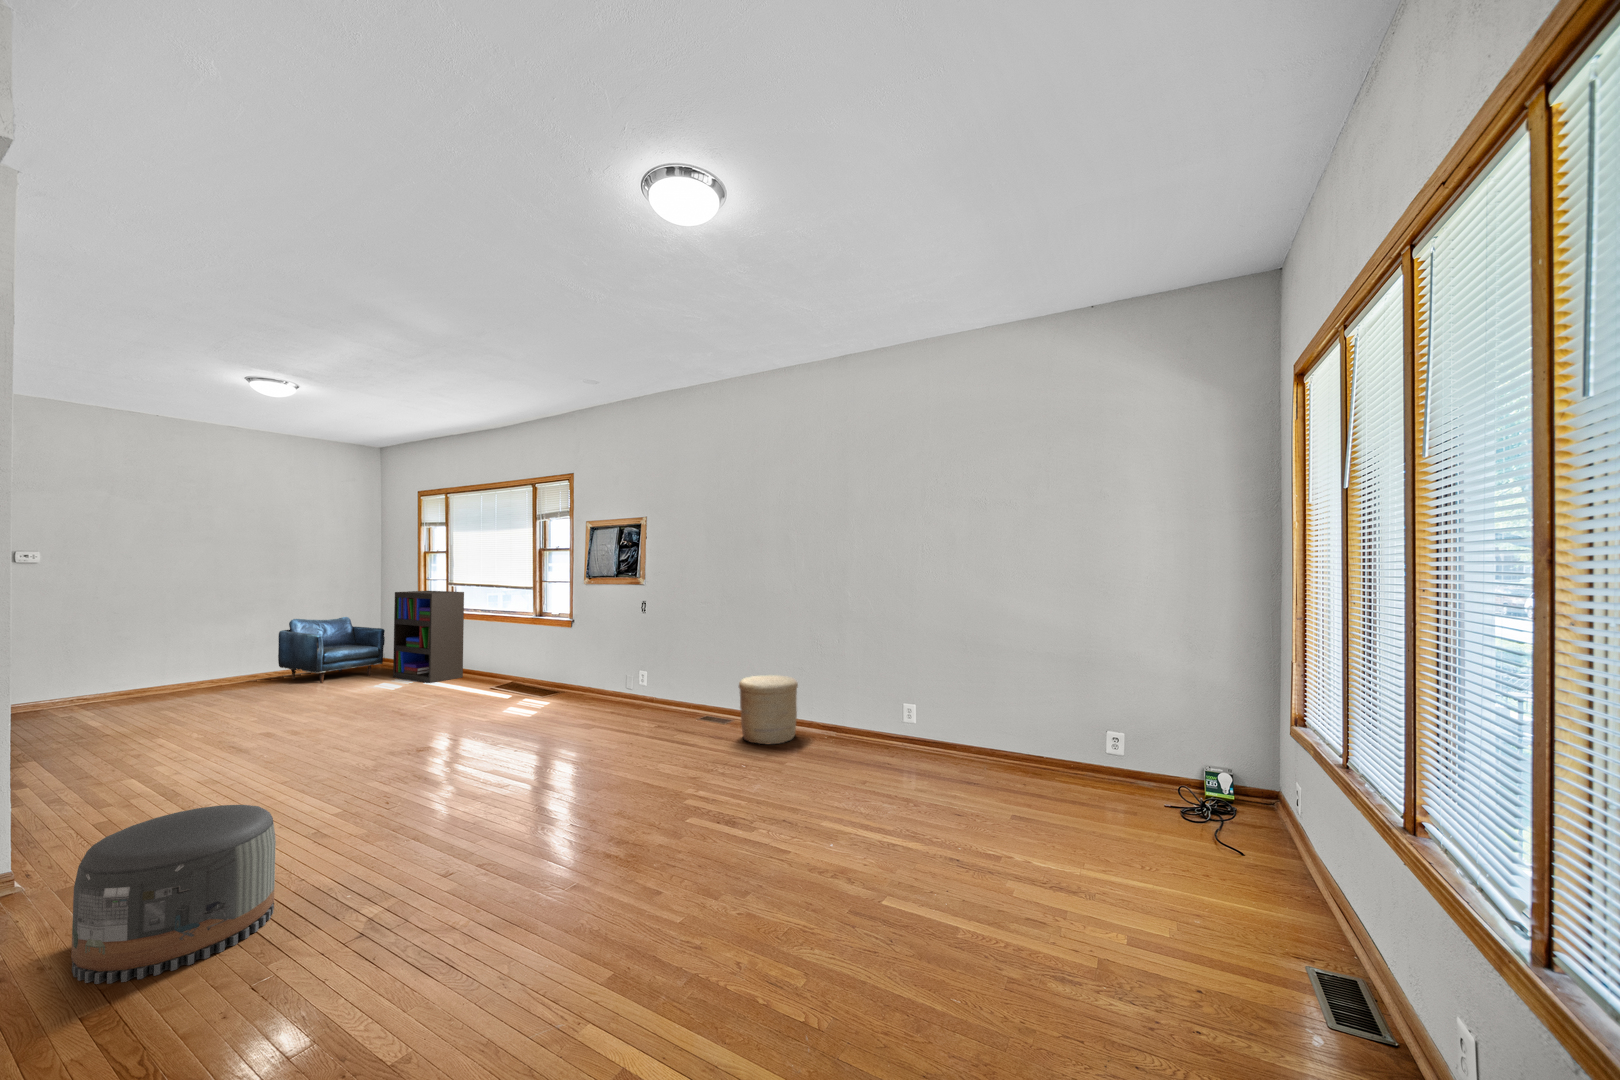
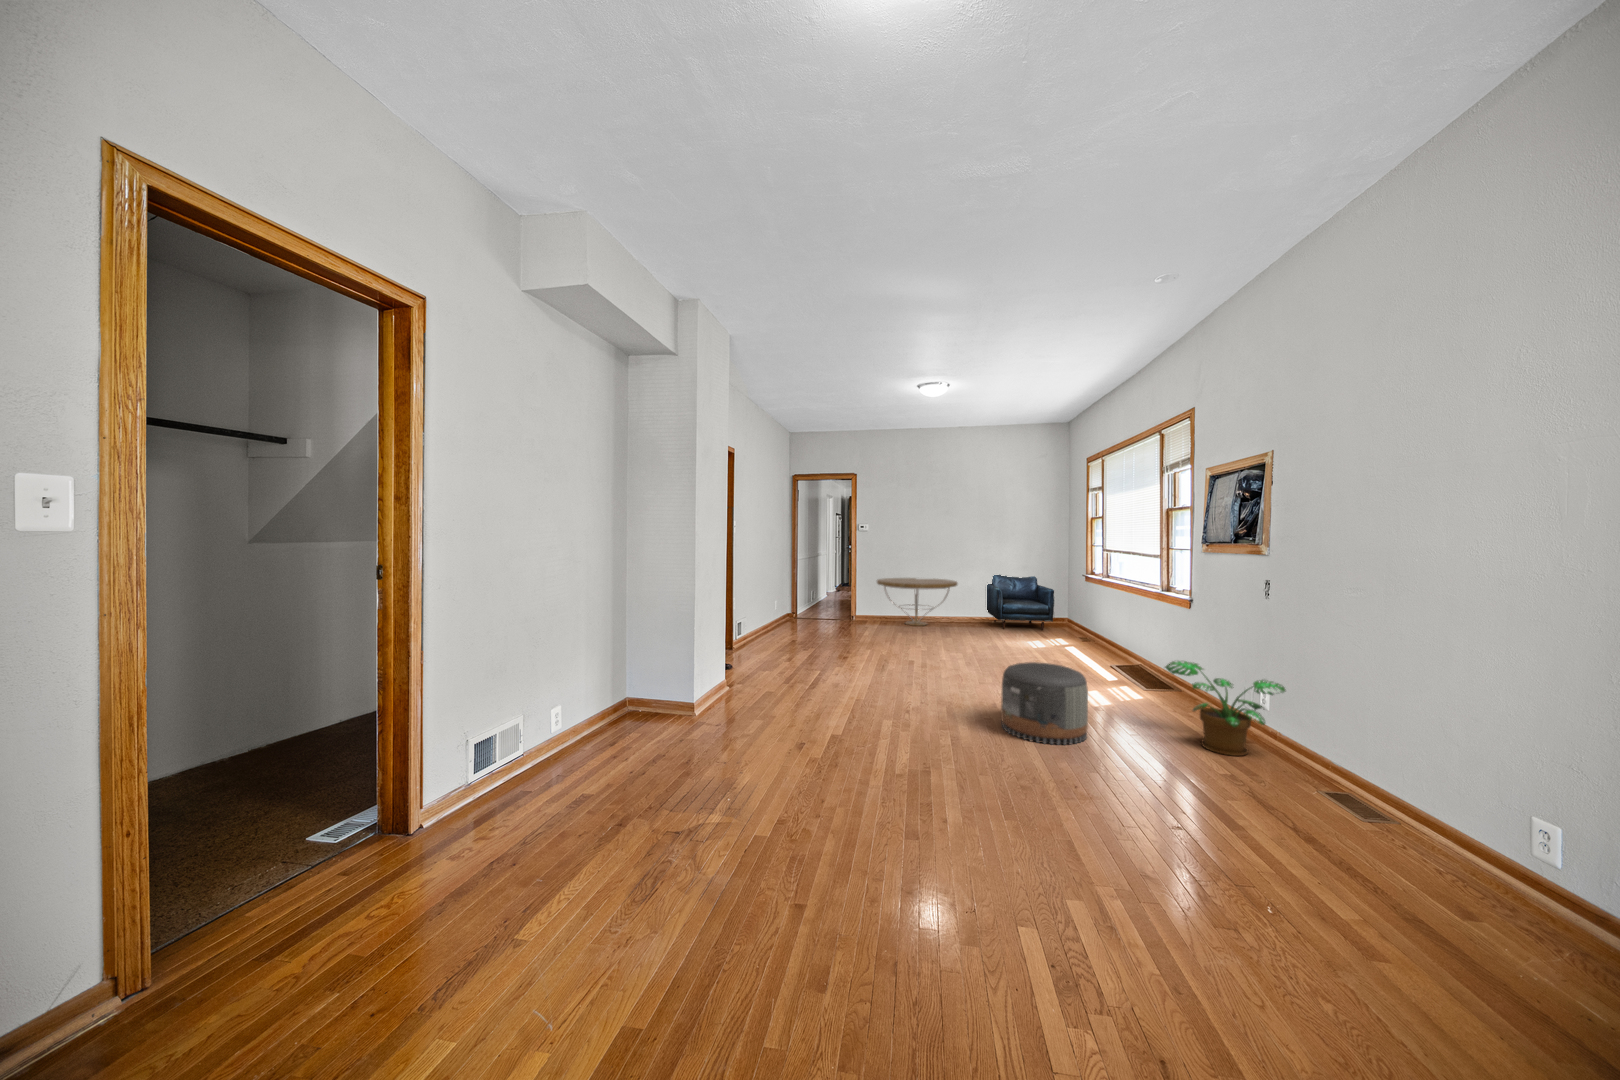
bookshelf: present [393,591,464,683] -> none [1056,556,1110,649]
coffee table: none [91,633,255,706] -> present [877,578,958,626]
potted plant: none [593,662,665,717] -> present [1165,661,1286,756]
woven basket: present [739,675,798,744] -> none [1347,752,1552,946]
pouf: present [71,805,276,984] -> present [1001,662,1088,745]

